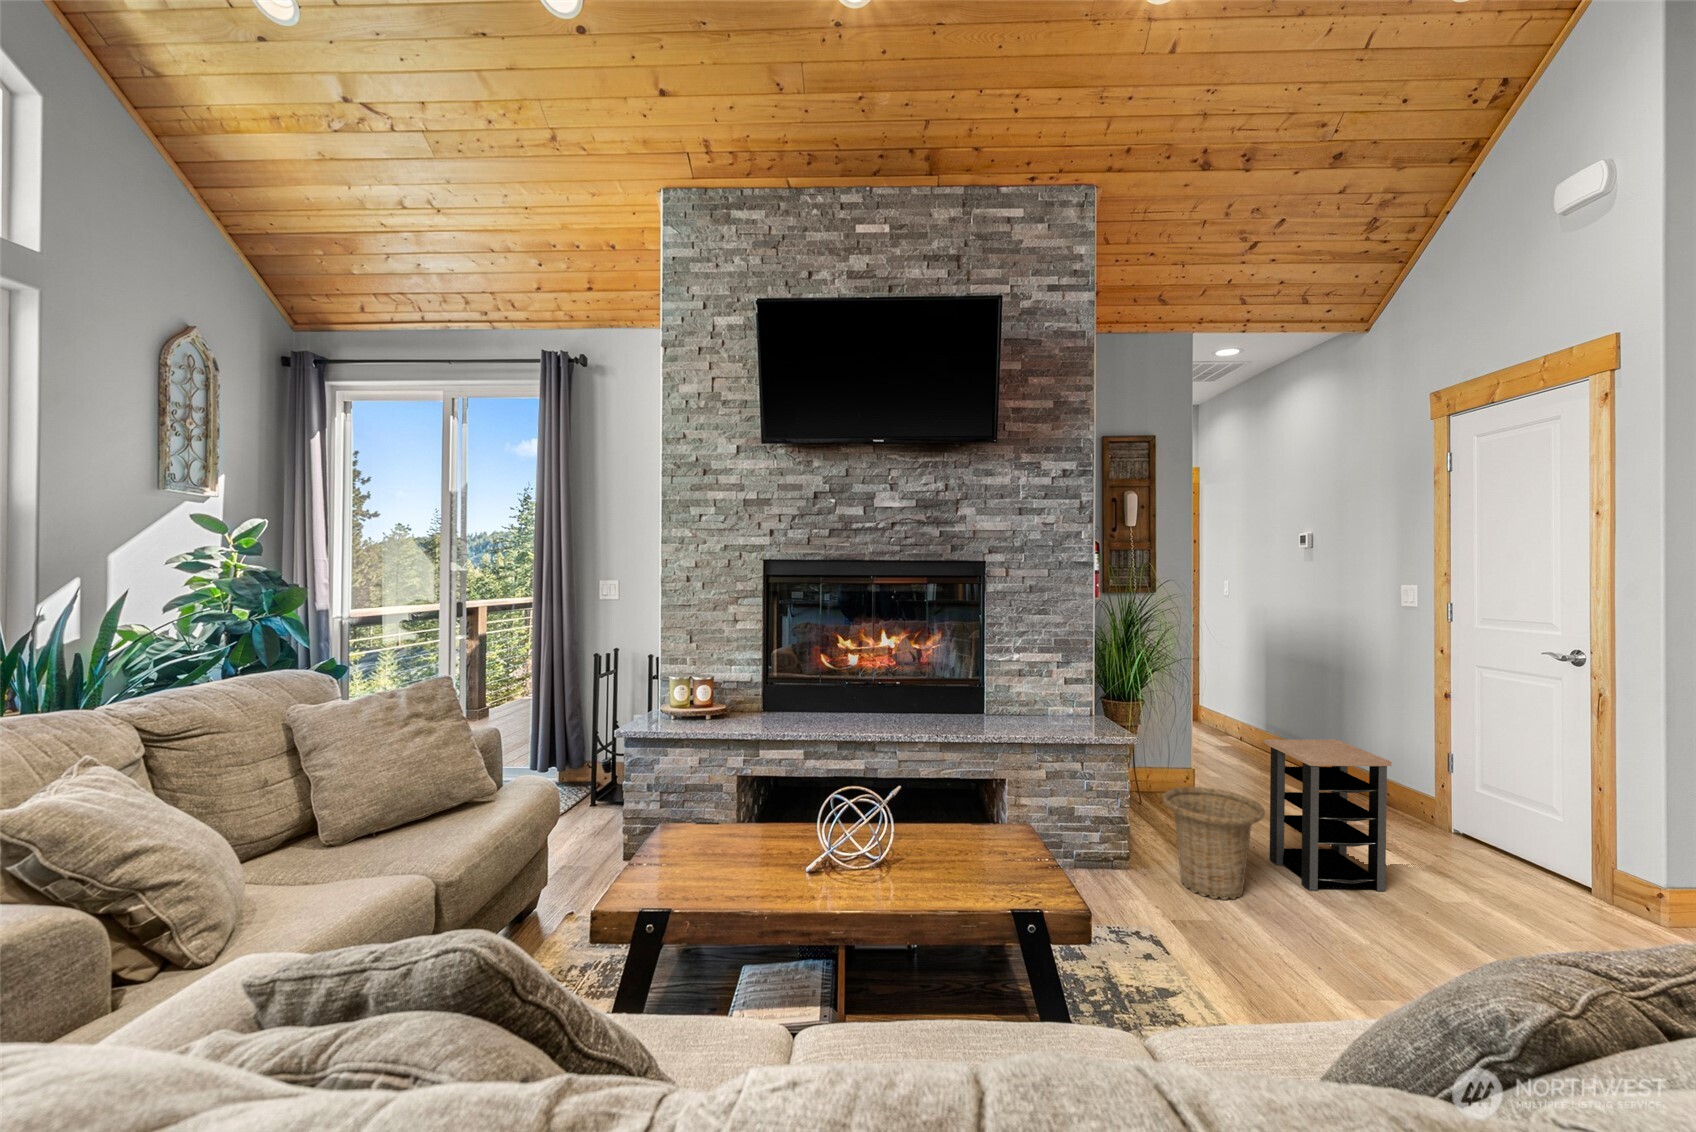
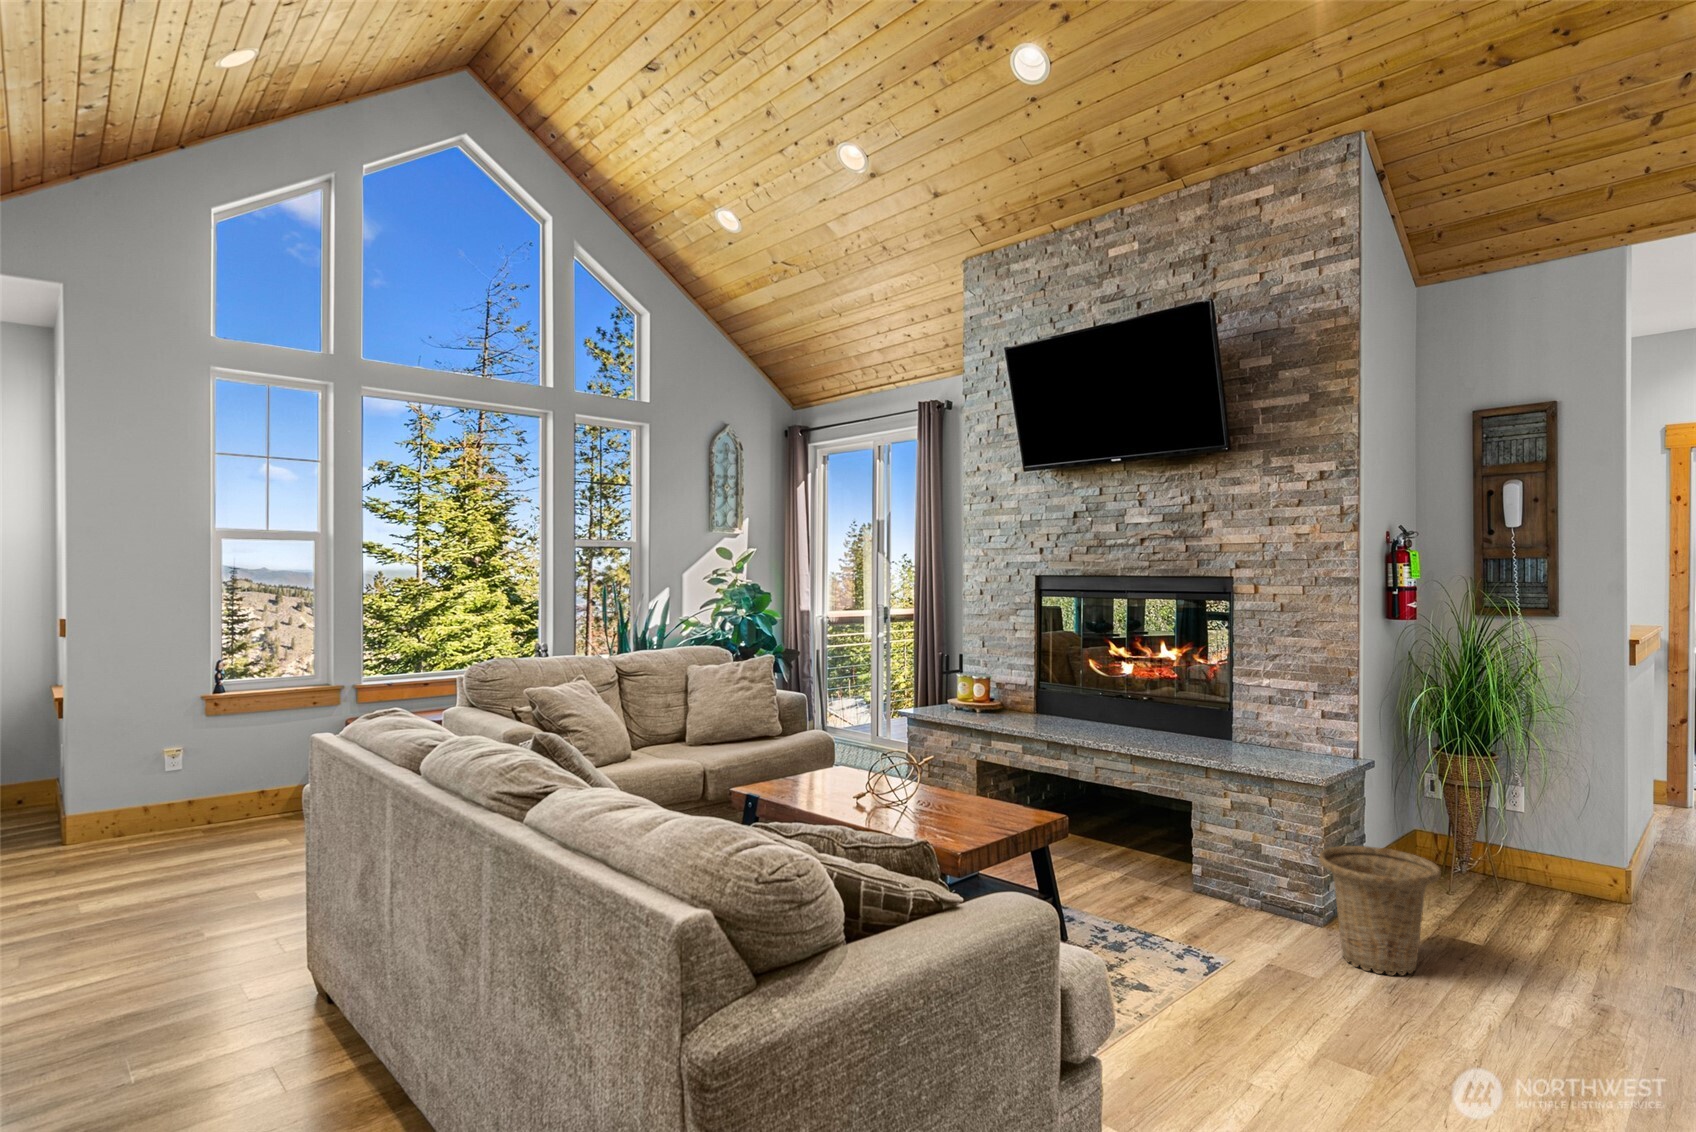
side table: present [1264,739,1392,891] -> none [1502,816,1653,1037]

